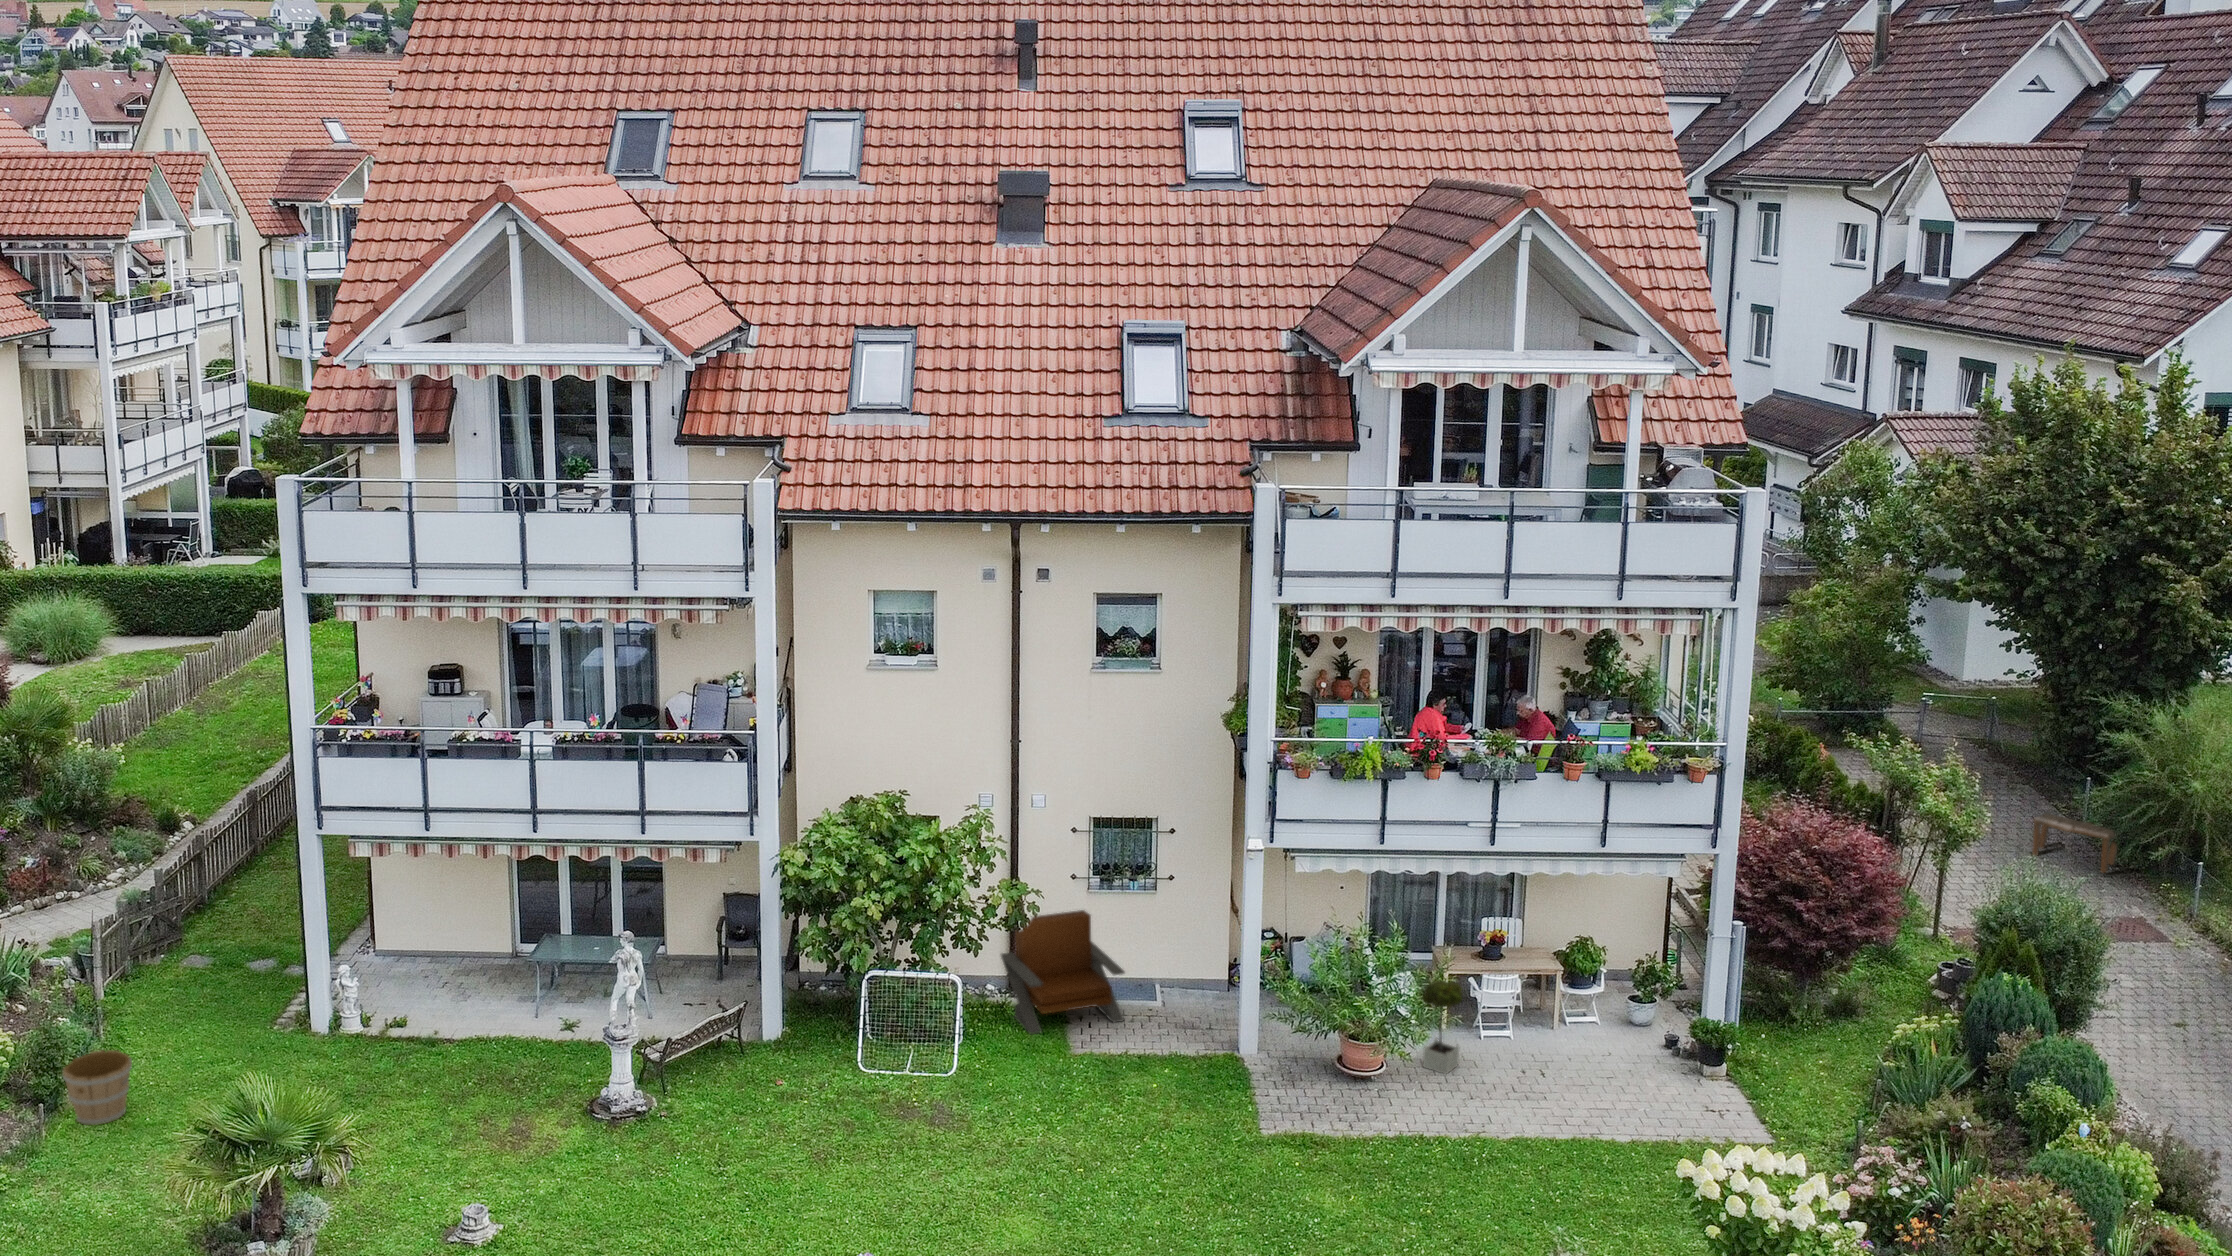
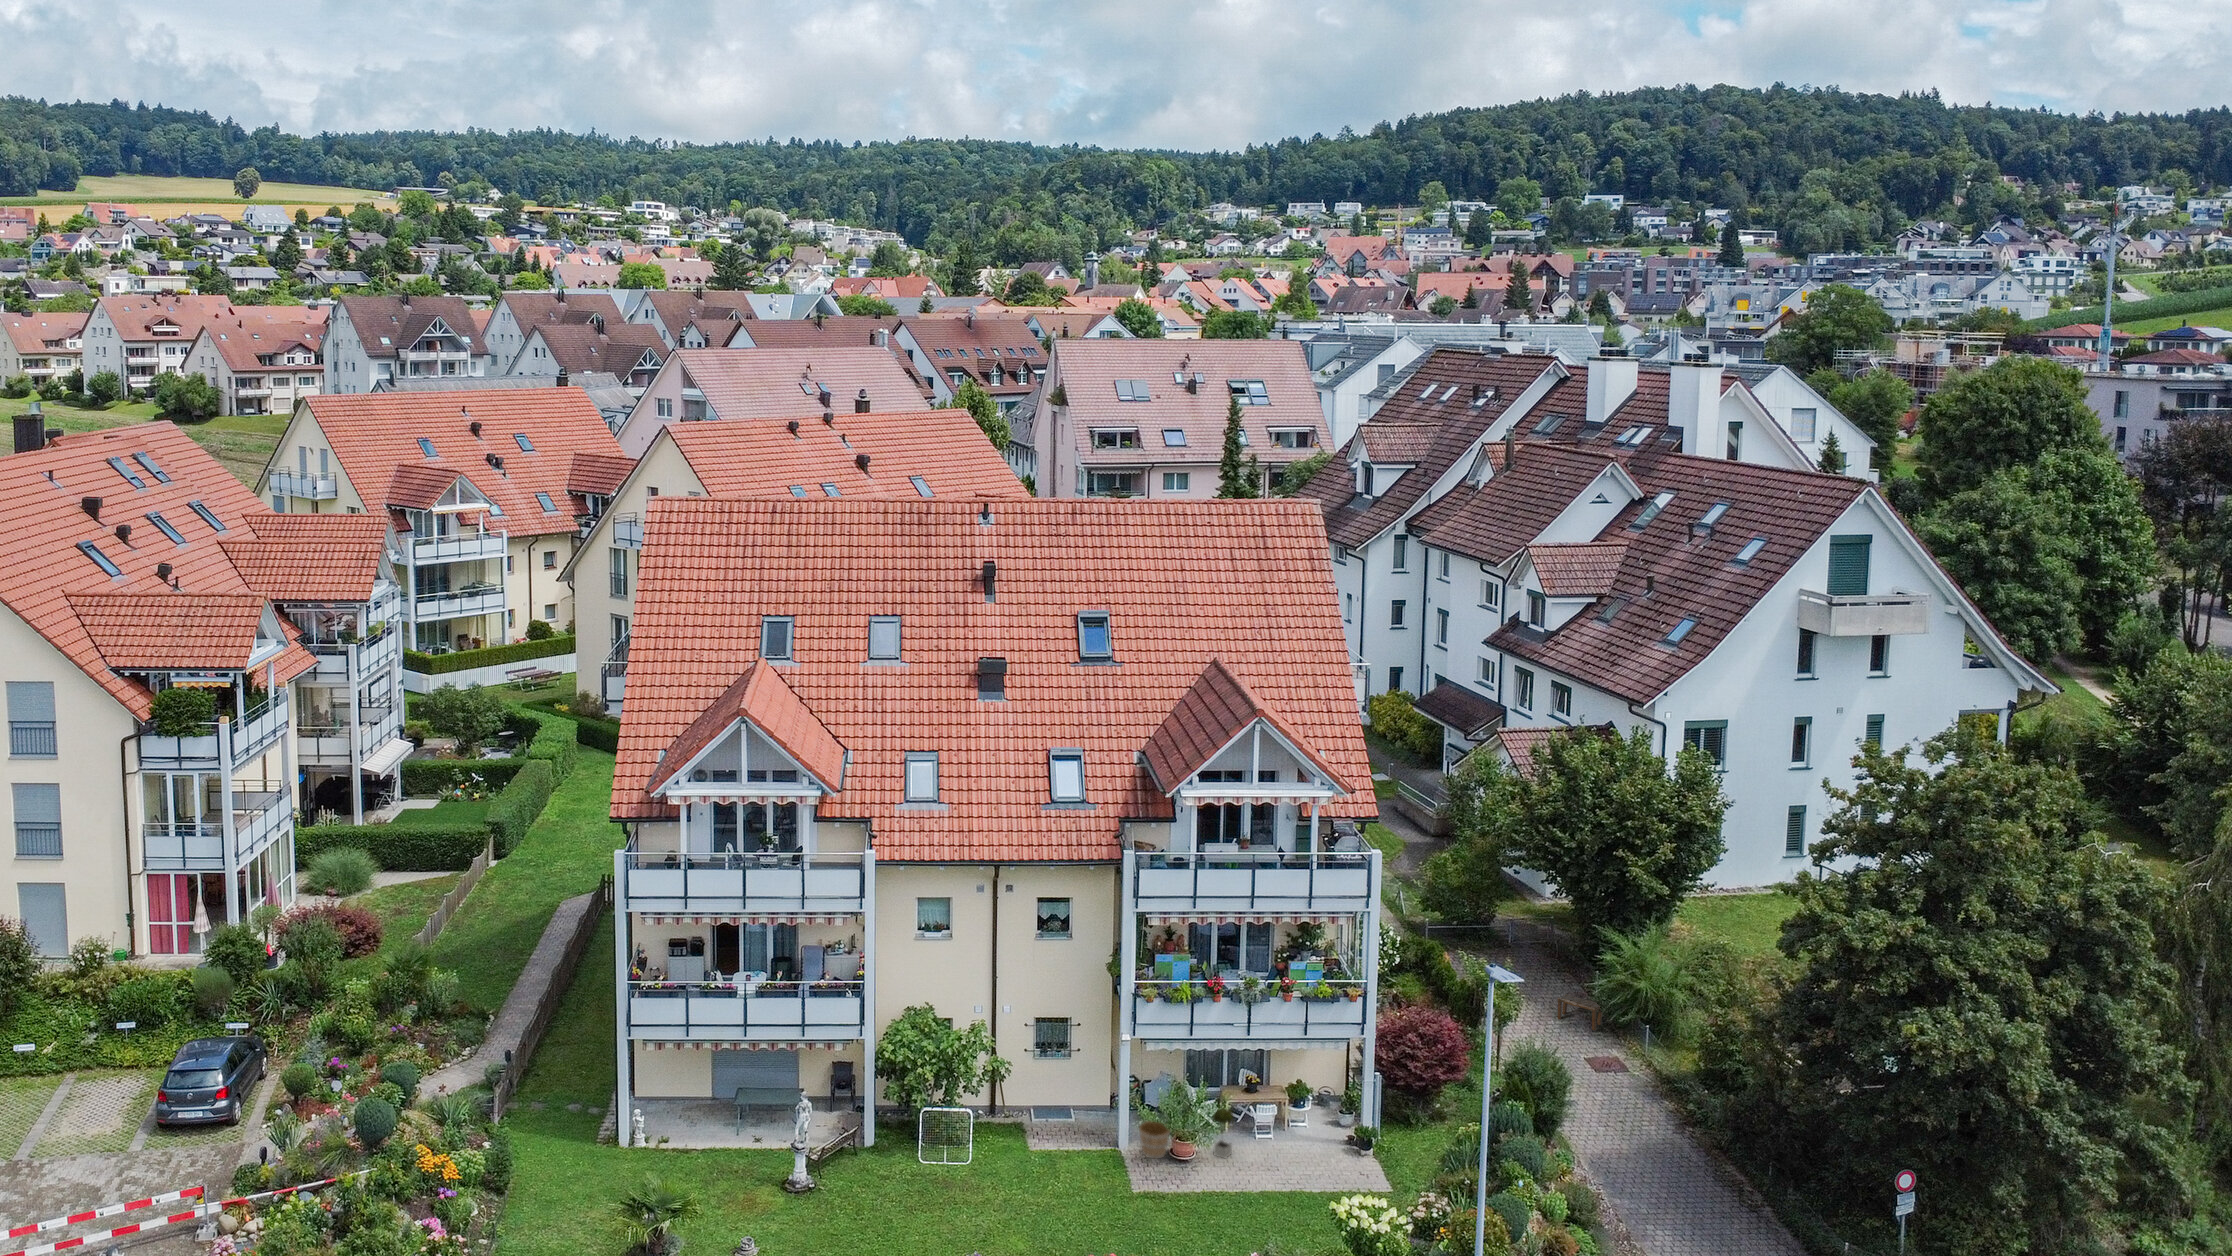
lounge chair: present [1001,910,1125,1034] -> none [987,1071,1056,1142]
wooden bucket: present [63,1050,132,1125] -> present [1139,1121,1170,1158]

